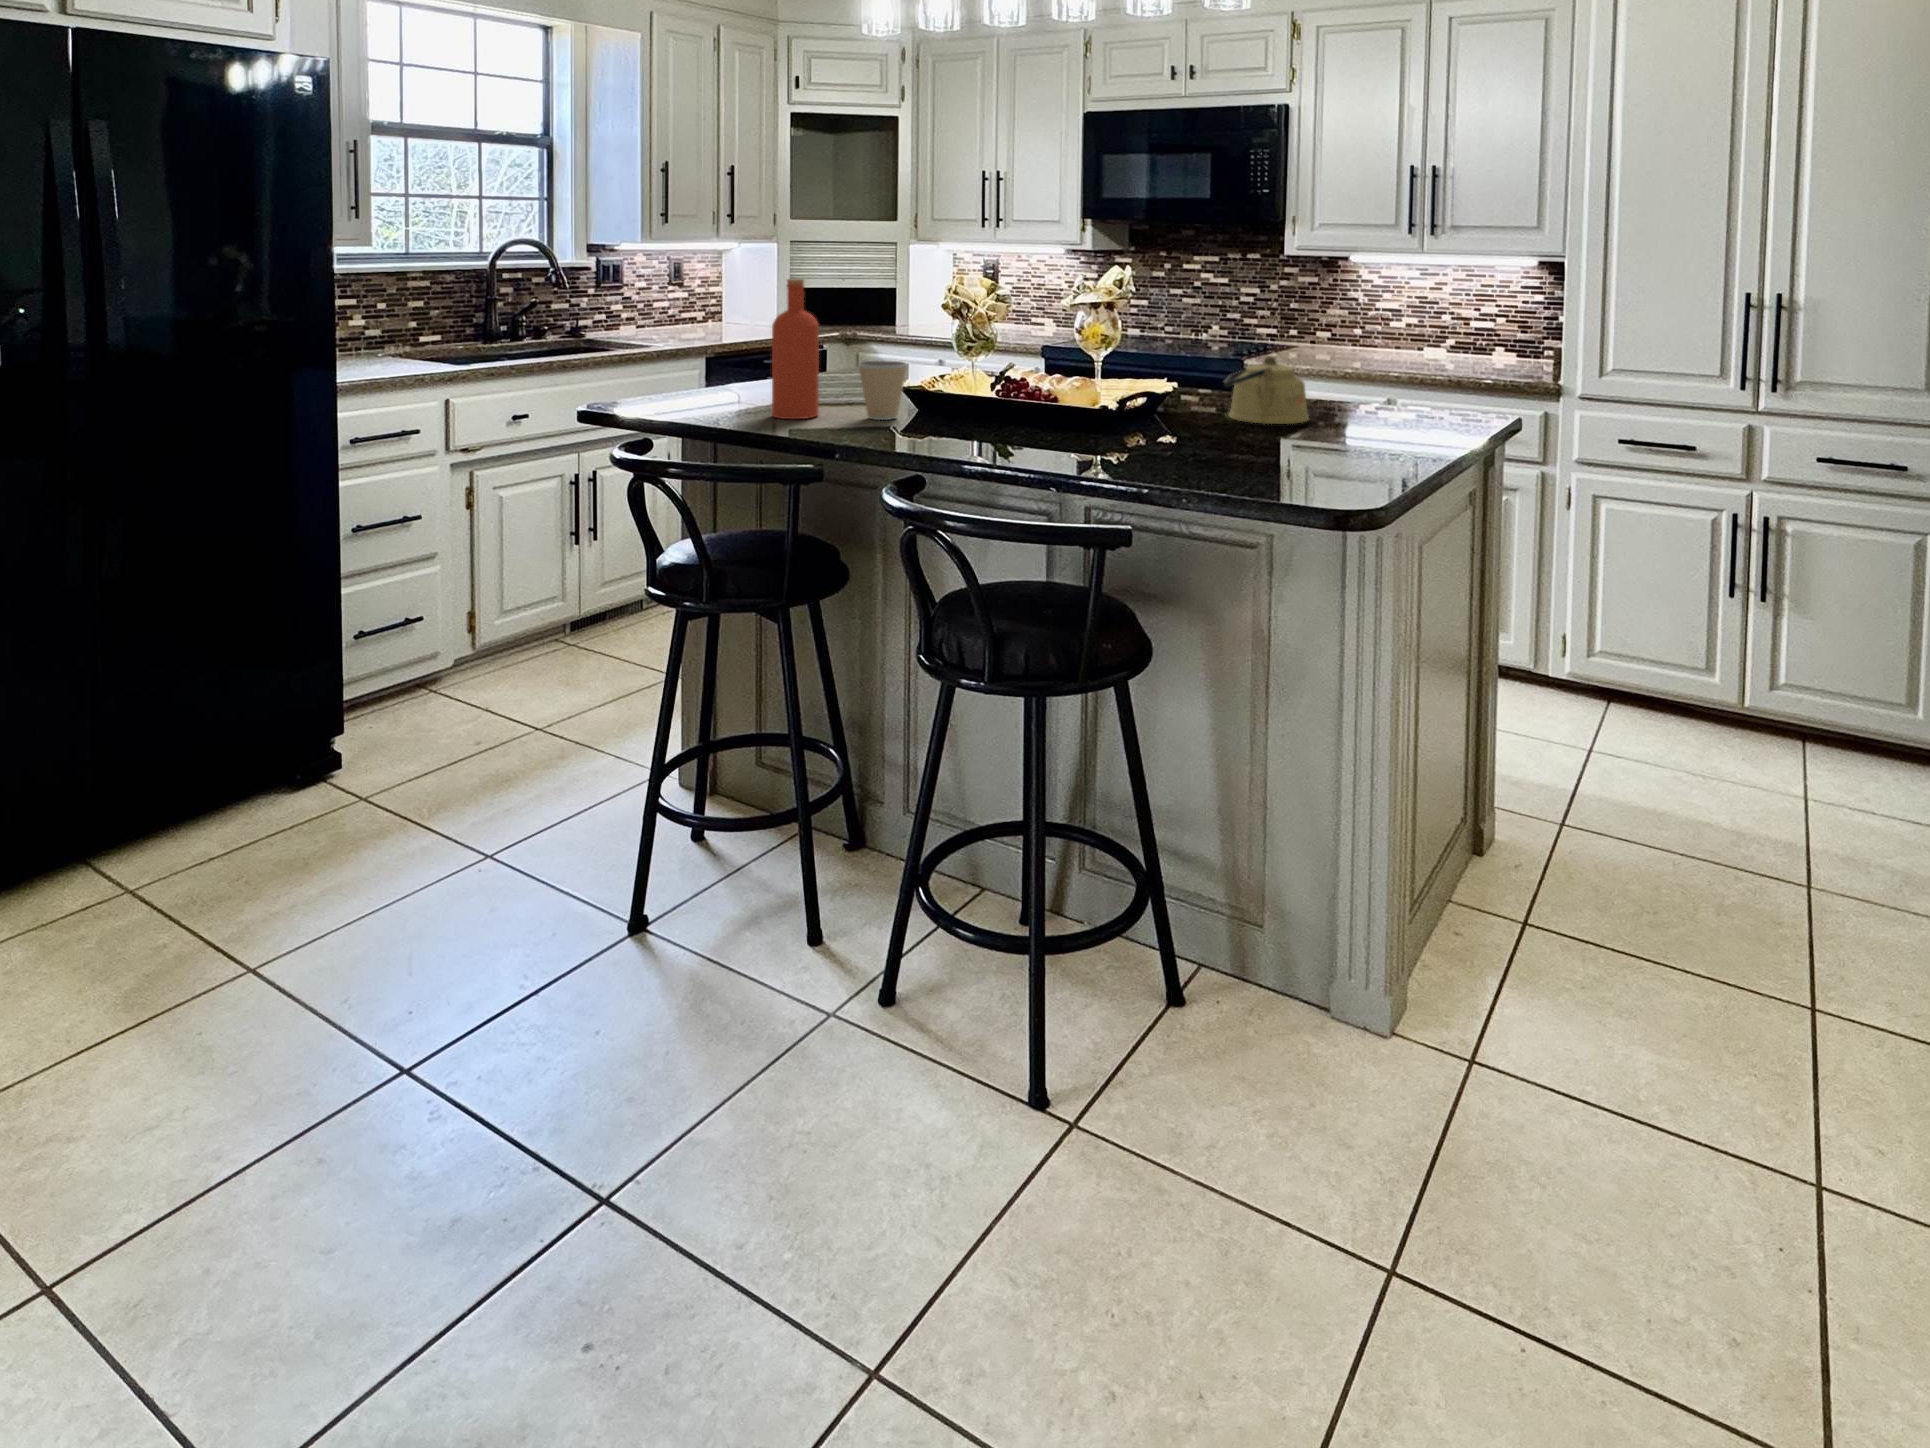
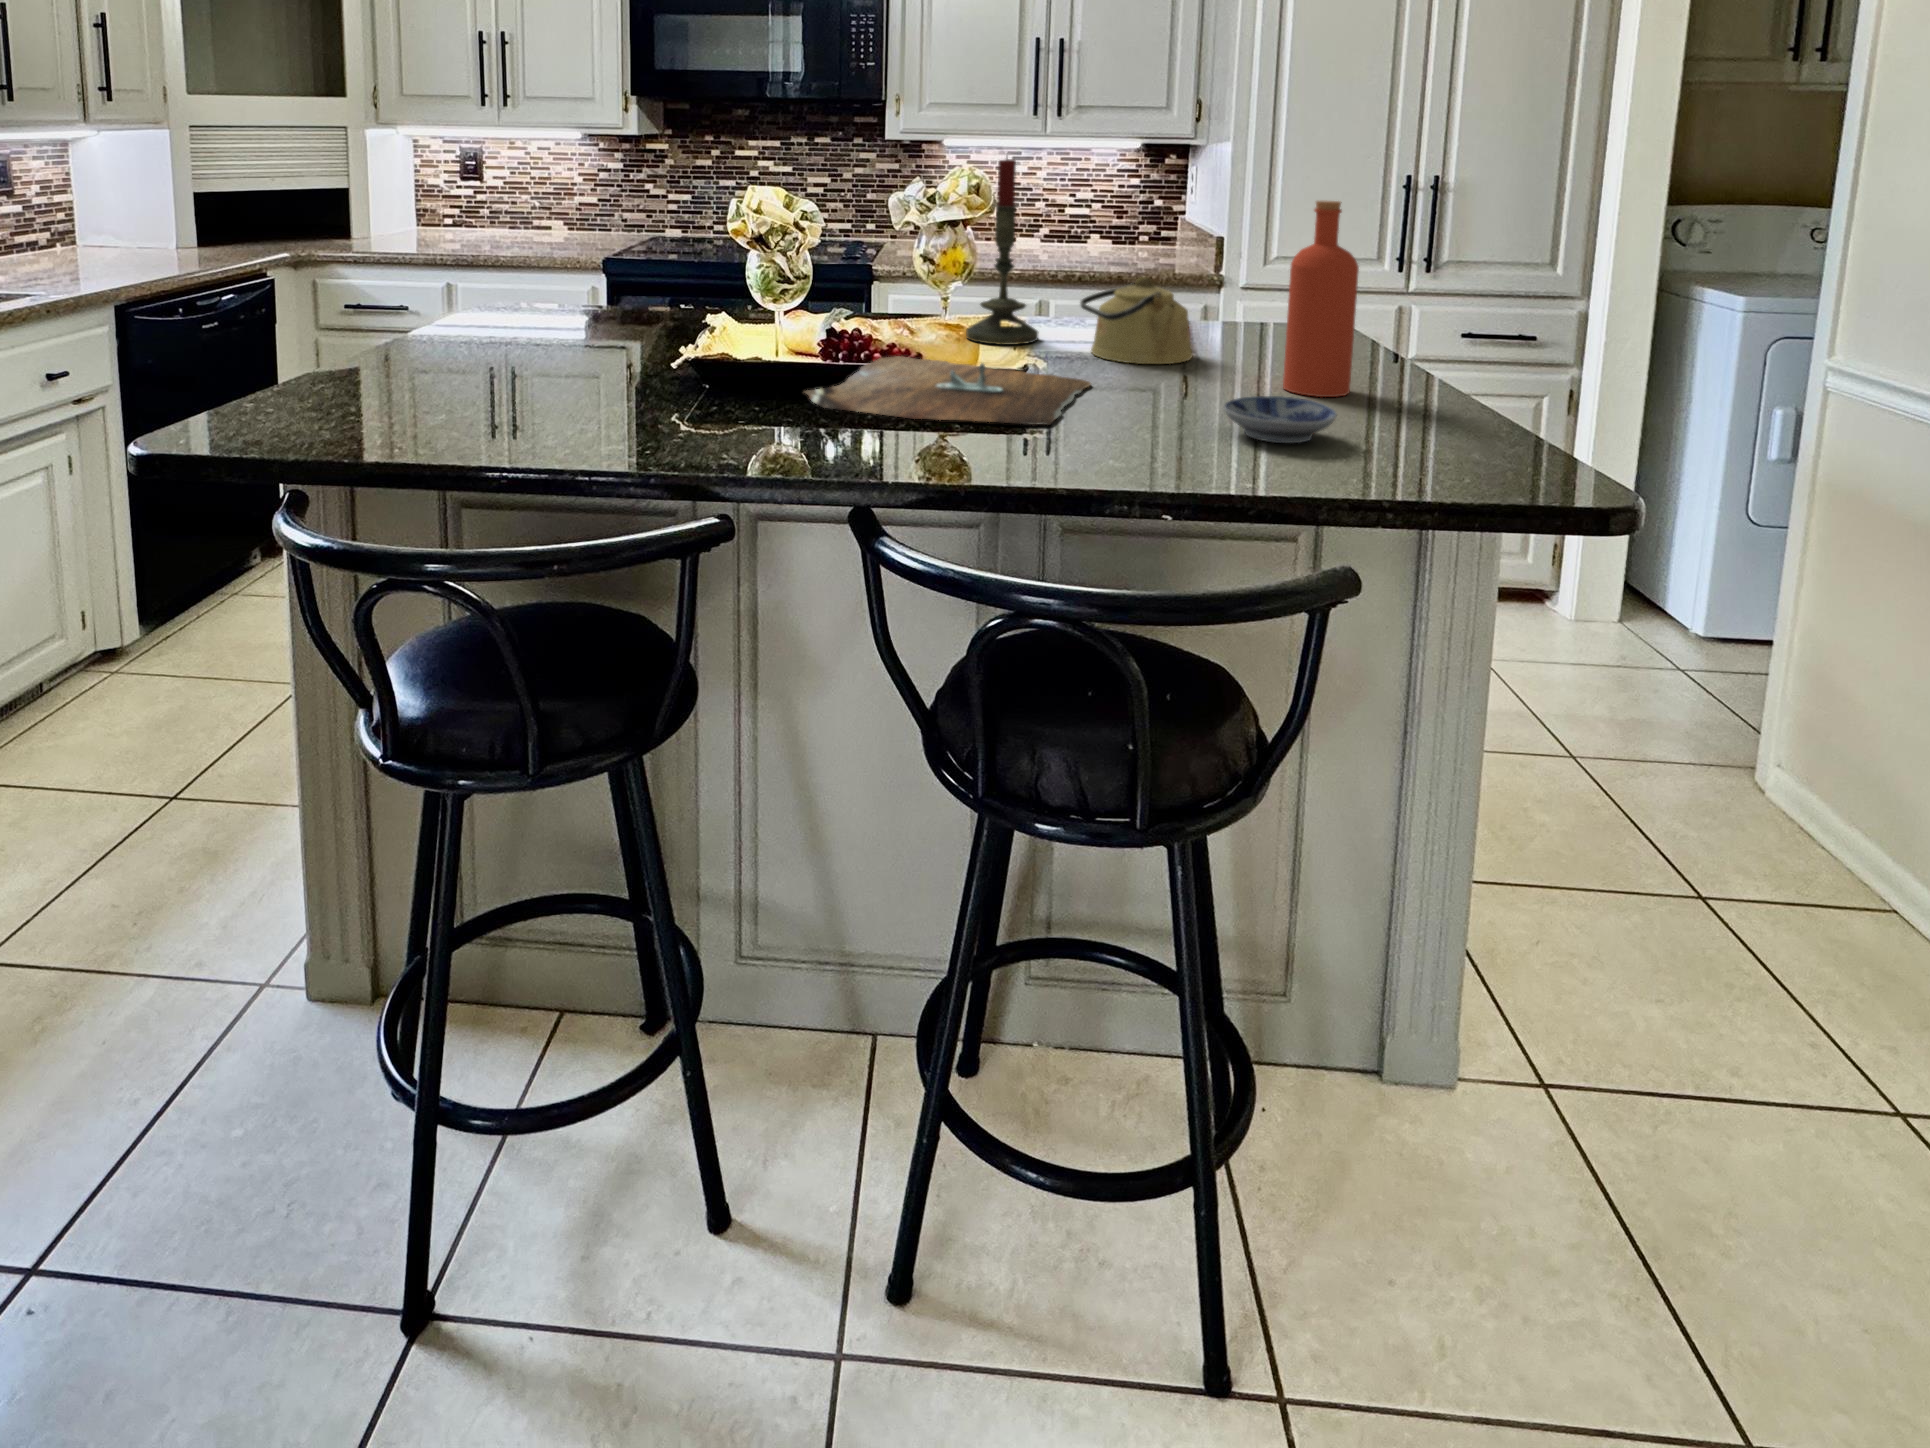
candle: none [1160,260,1217,406] -> present [966,158,1039,345]
bottle: present [772,279,819,419] -> present [1283,201,1359,397]
coffee cup: present [858,361,907,420] -> none [660,321,738,416]
cutting board: none [958,404,1173,442] -> present [805,356,1091,425]
bowl: none [1182,434,1262,465] -> present [1224,396,1337,443]

